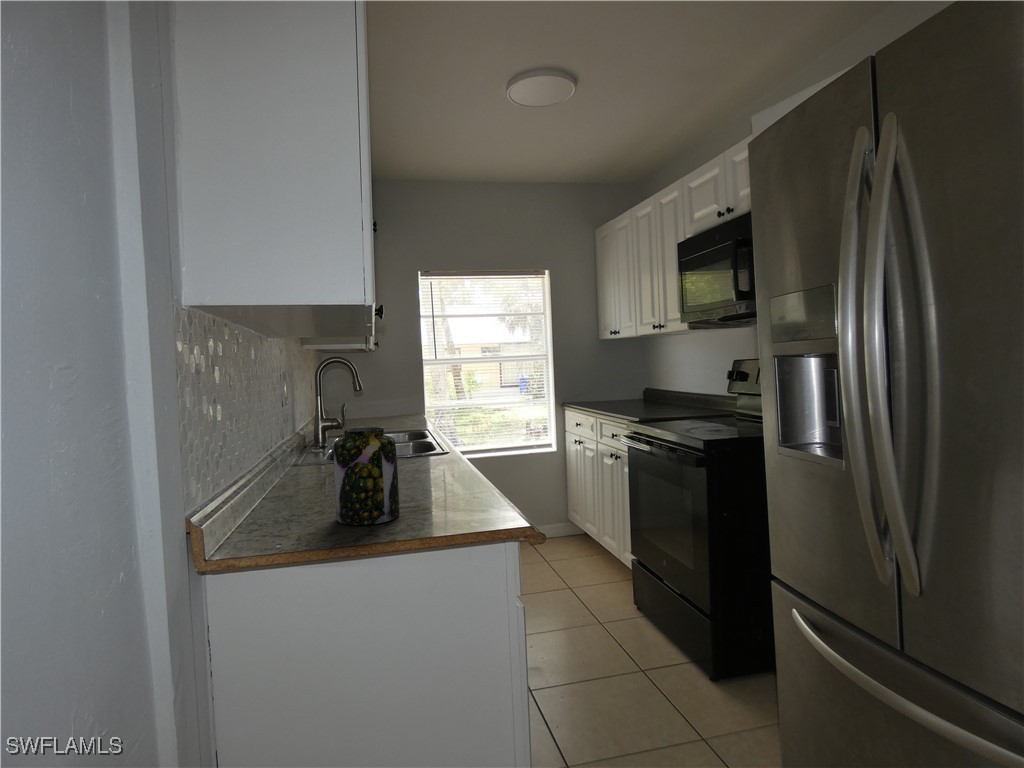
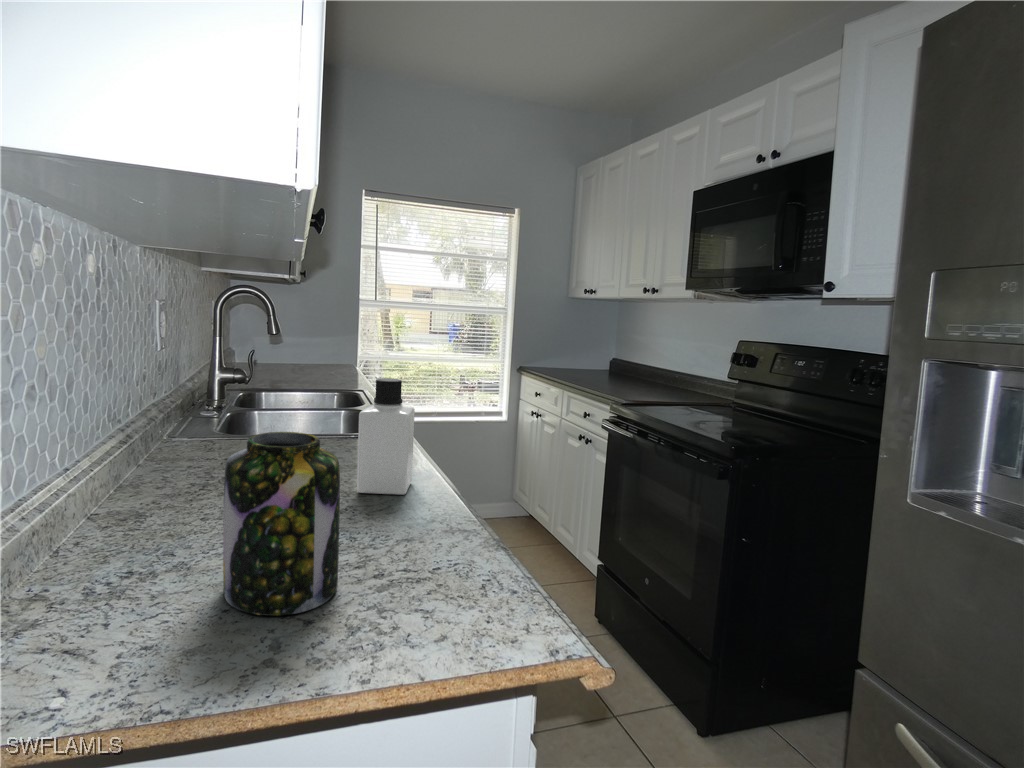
bottle: none [414,403,454,480] -> present [357,378,415,495]

